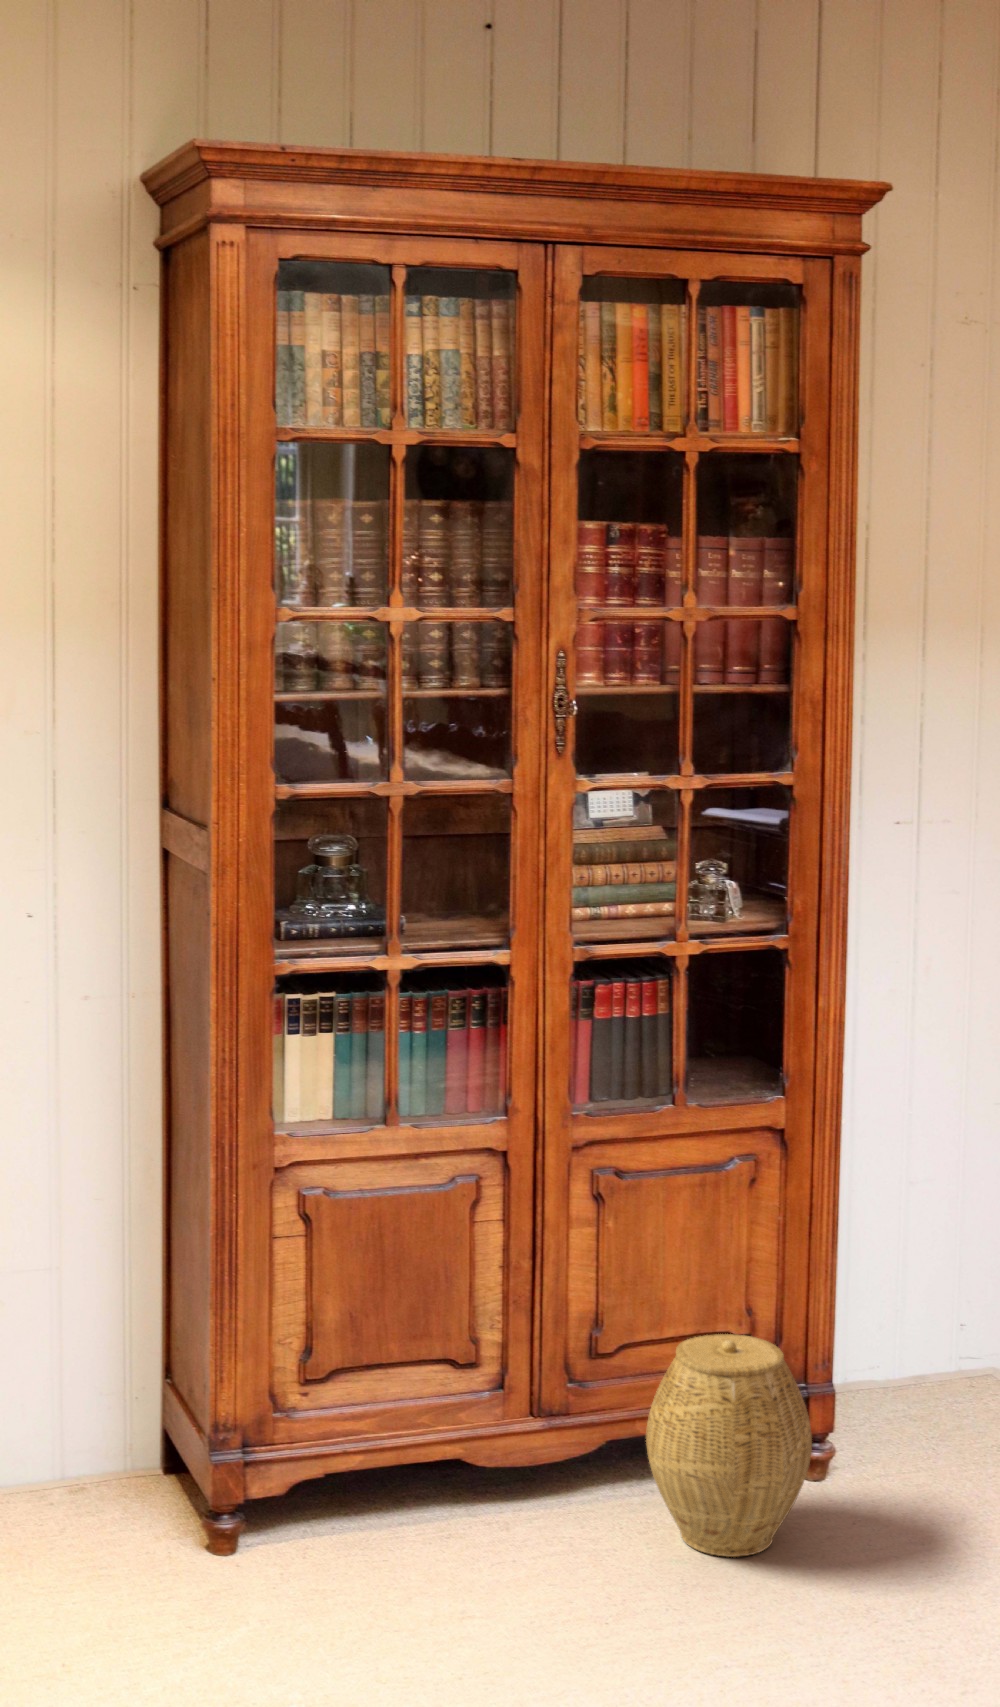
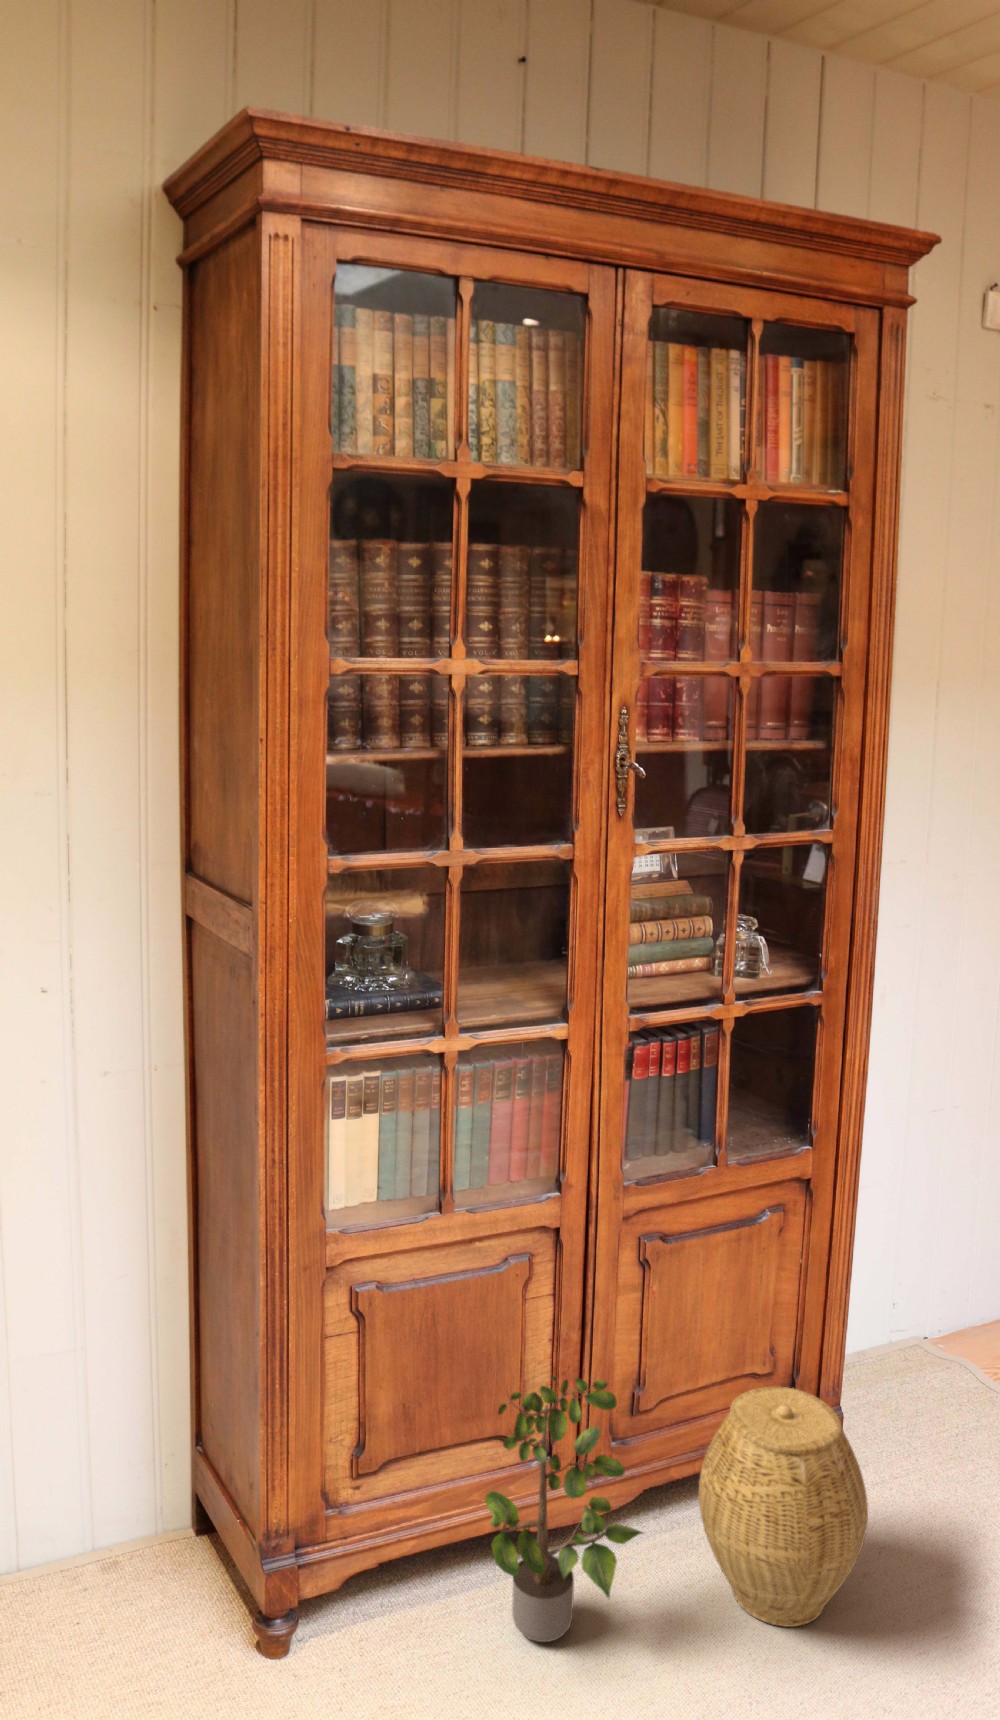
potted plant: none [429,1288,585,1551] -> present [485,1377,642,1642]

